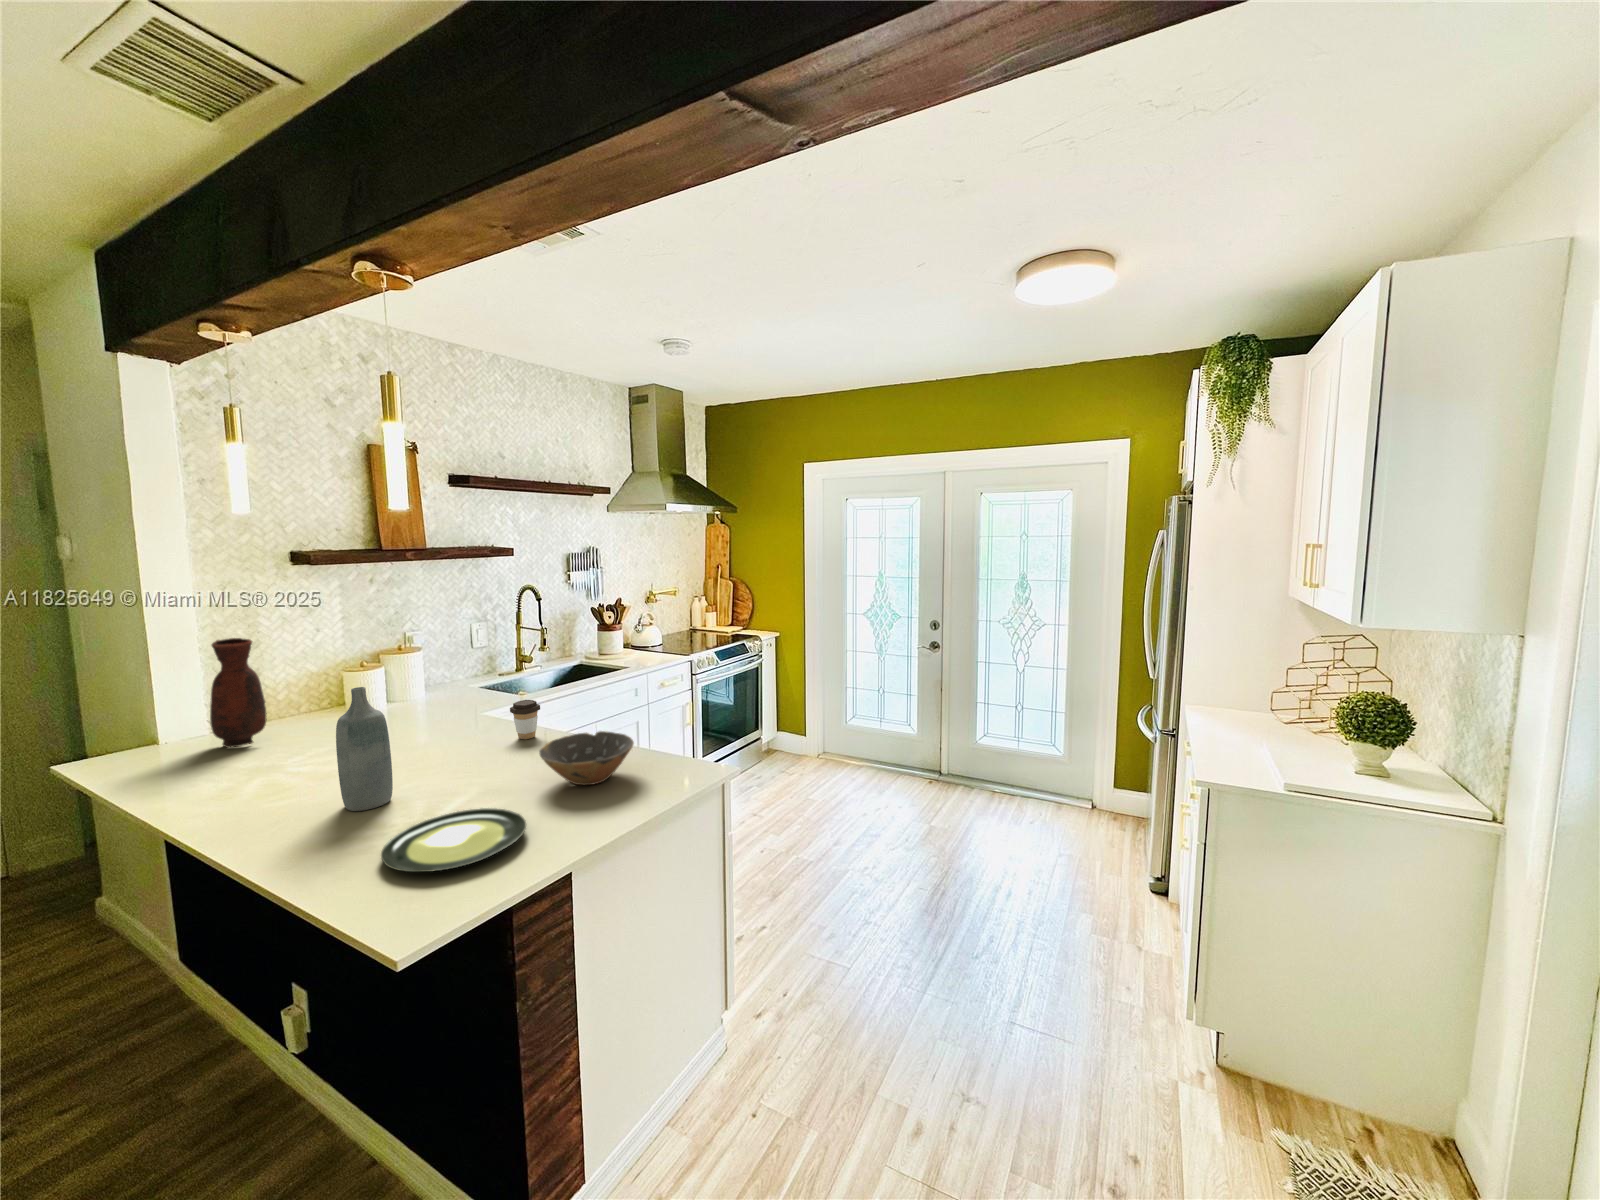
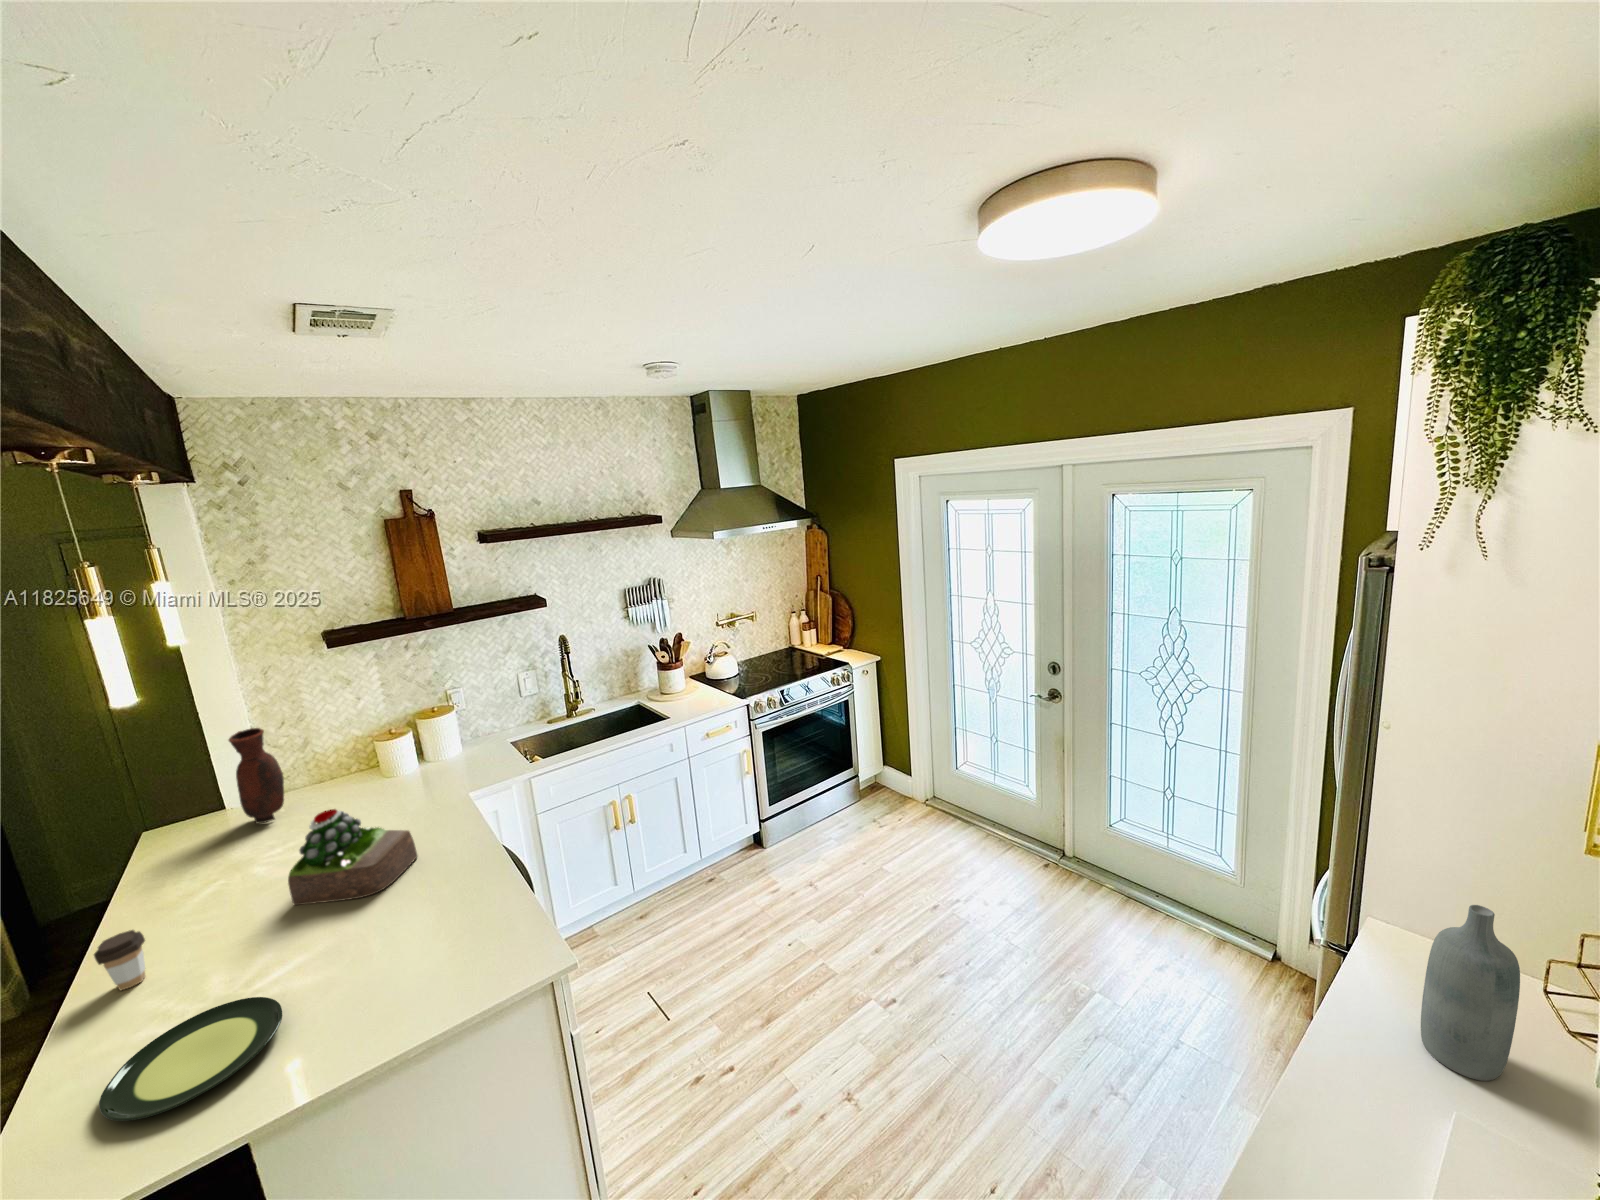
bottle: present [336,687,393,811] -> present [1421,905,1520,1081]
succulent plant: none [391,689,493,779] -> present [288,809,417,905]
coffee cup: present [510,700,540,739] -> present [94,930,145,990]
bowl: present [539,731,634,785] -> none [353,884,471,963]

